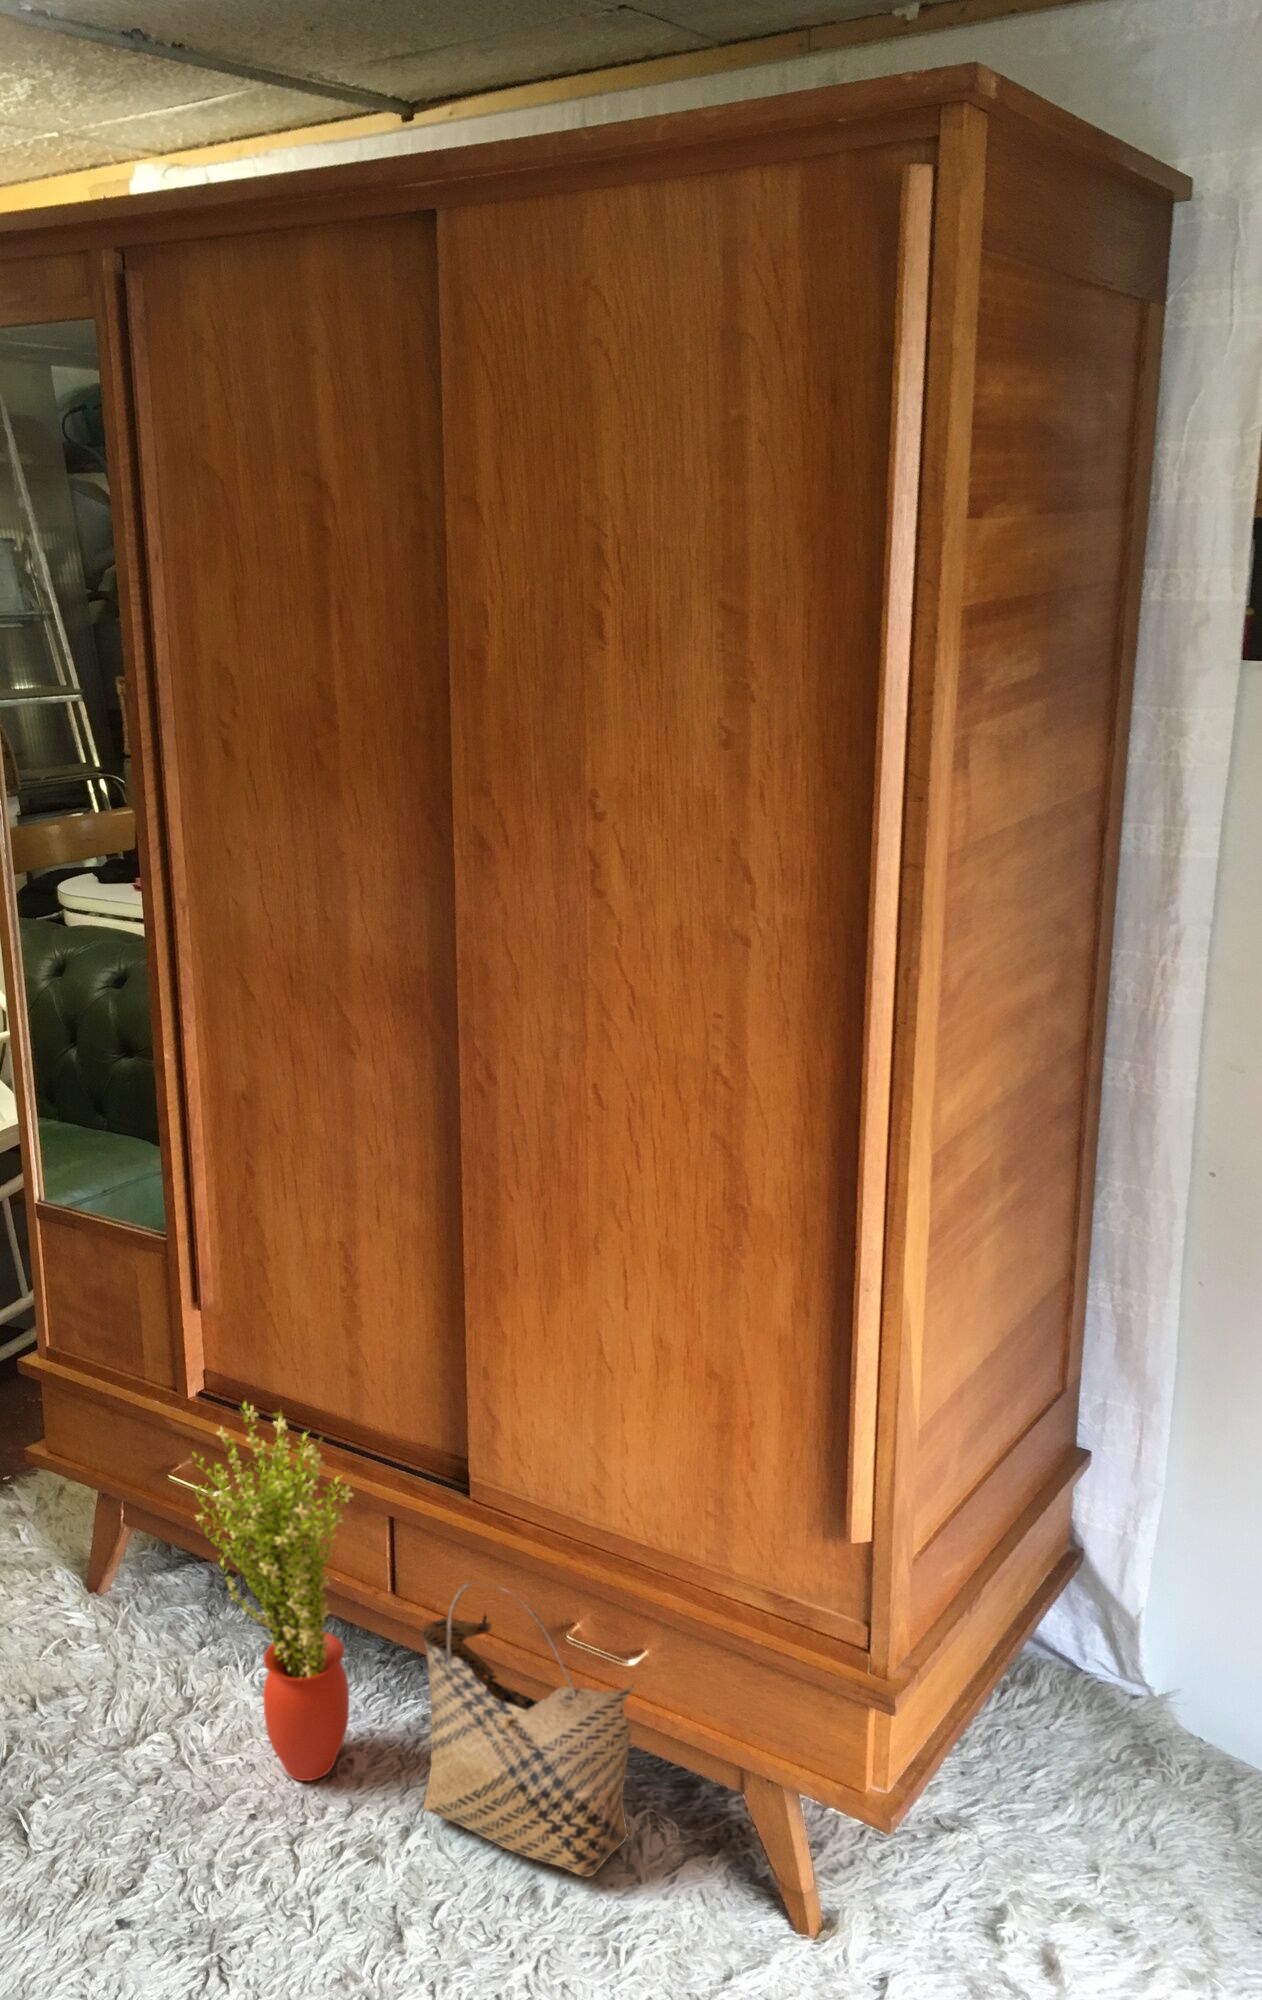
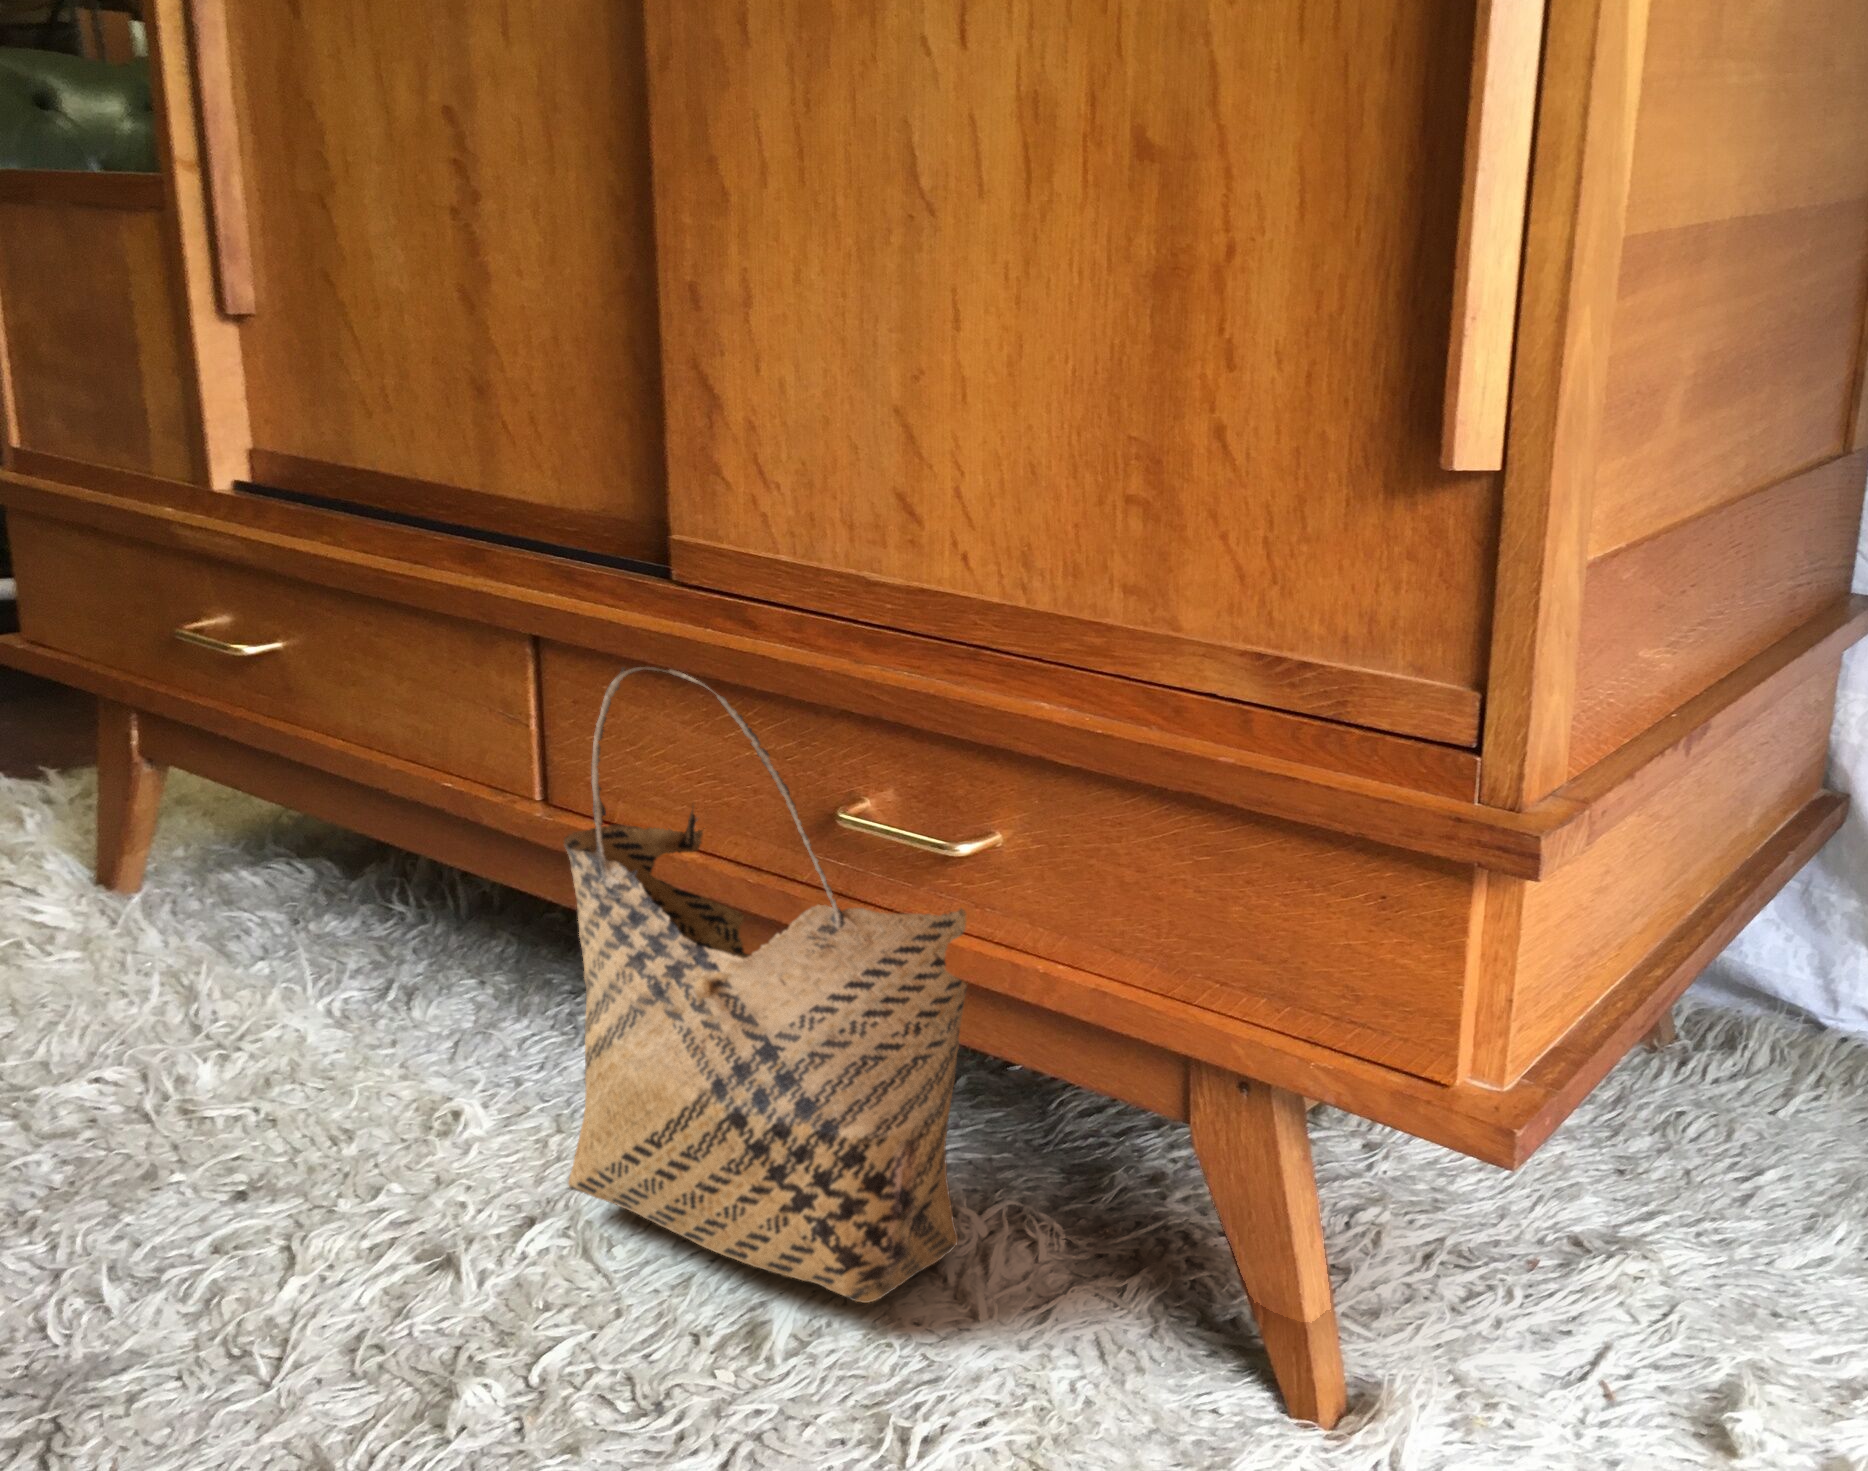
potted plant: present [192,1402,354,1781] -> none [131,415,460,1146]

